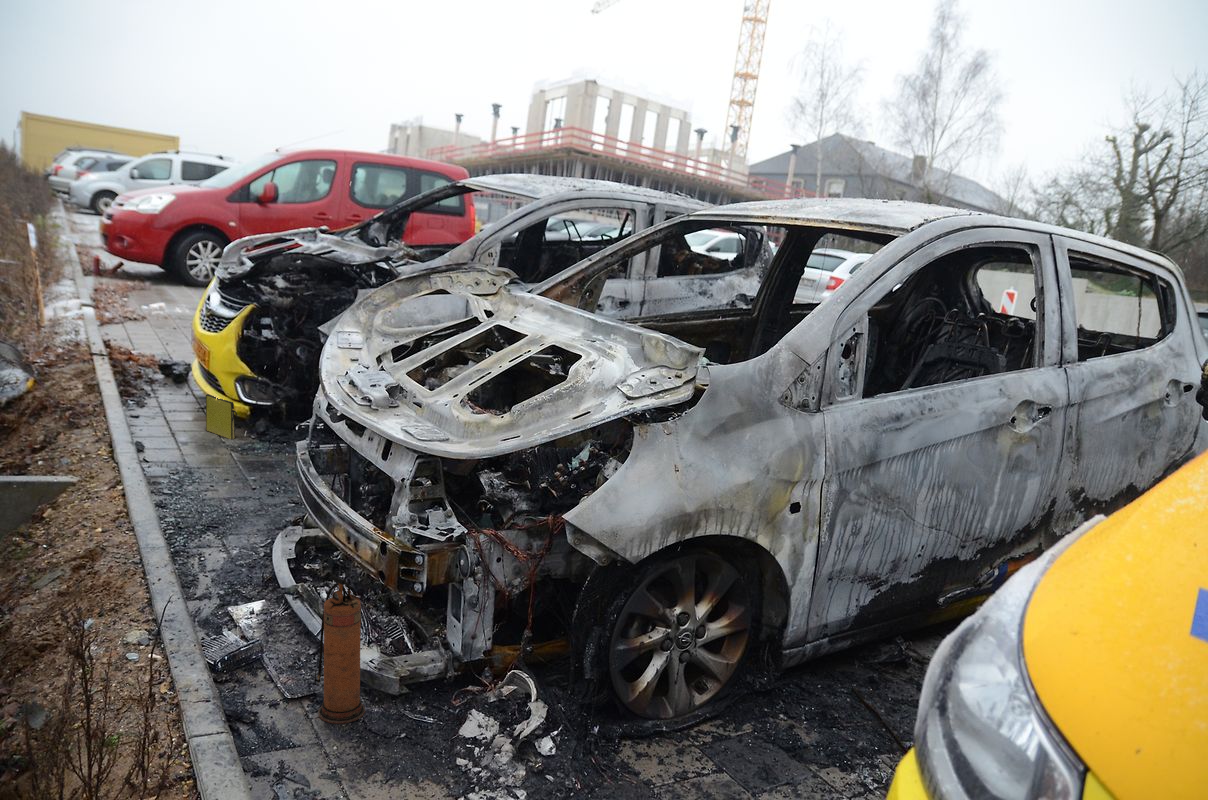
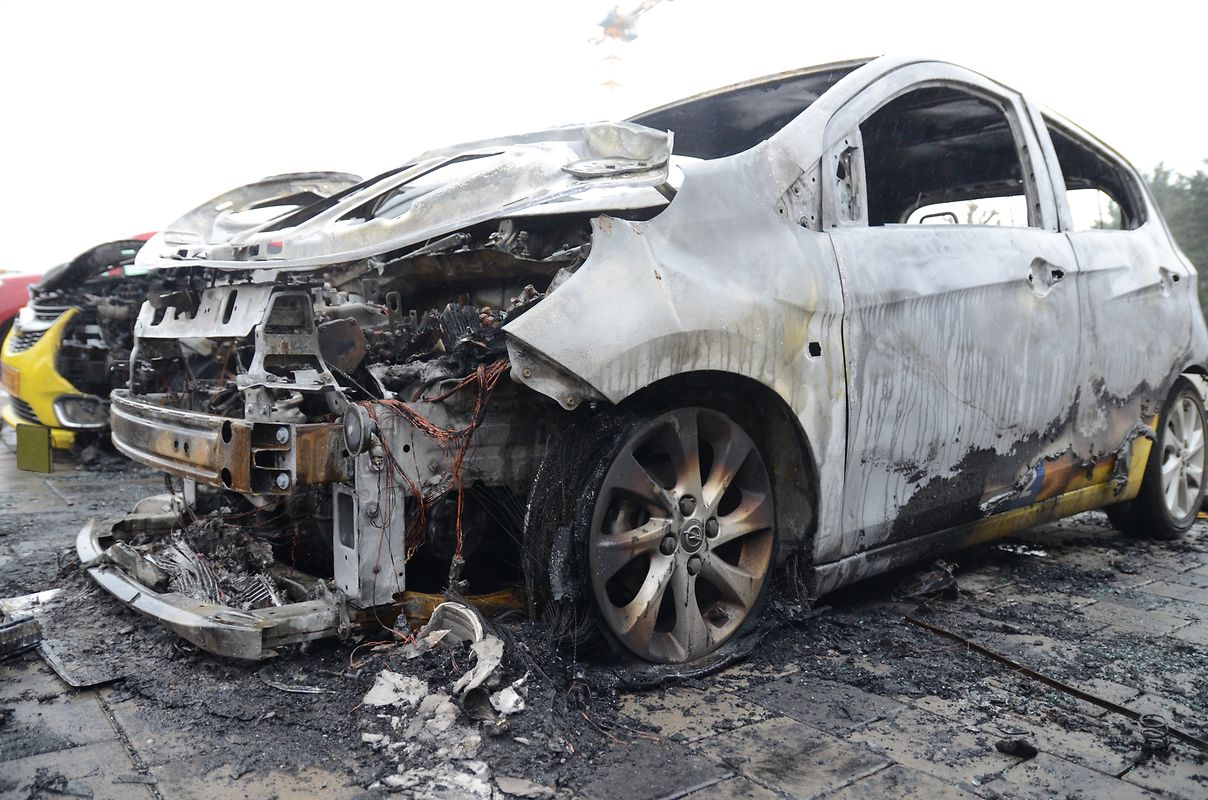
fire extinguisher: present [315,576,365,724] -> none [122,474,208,714]

